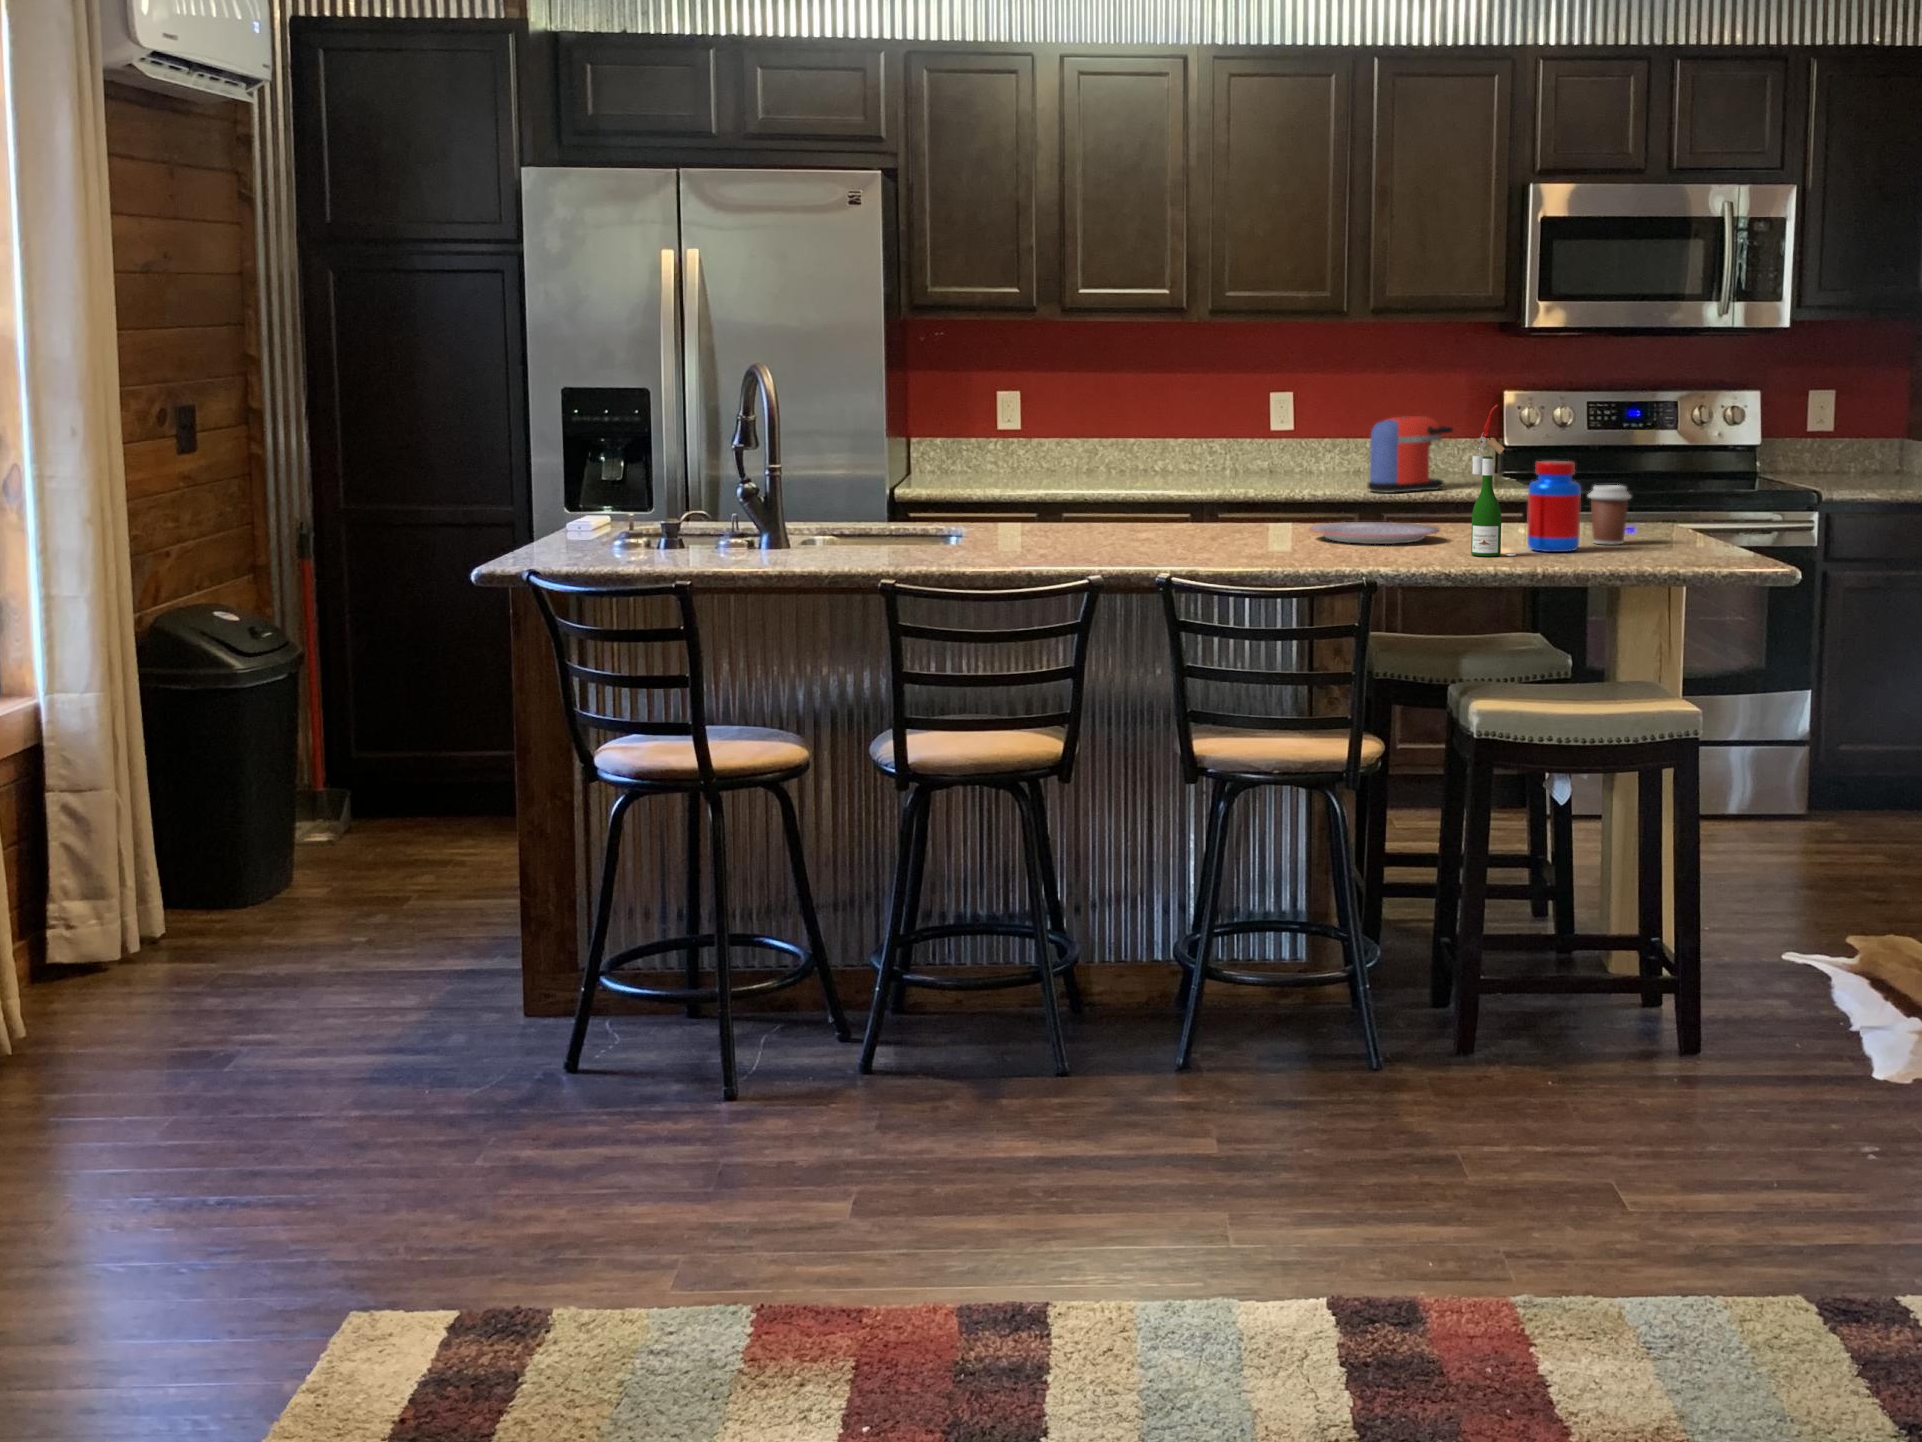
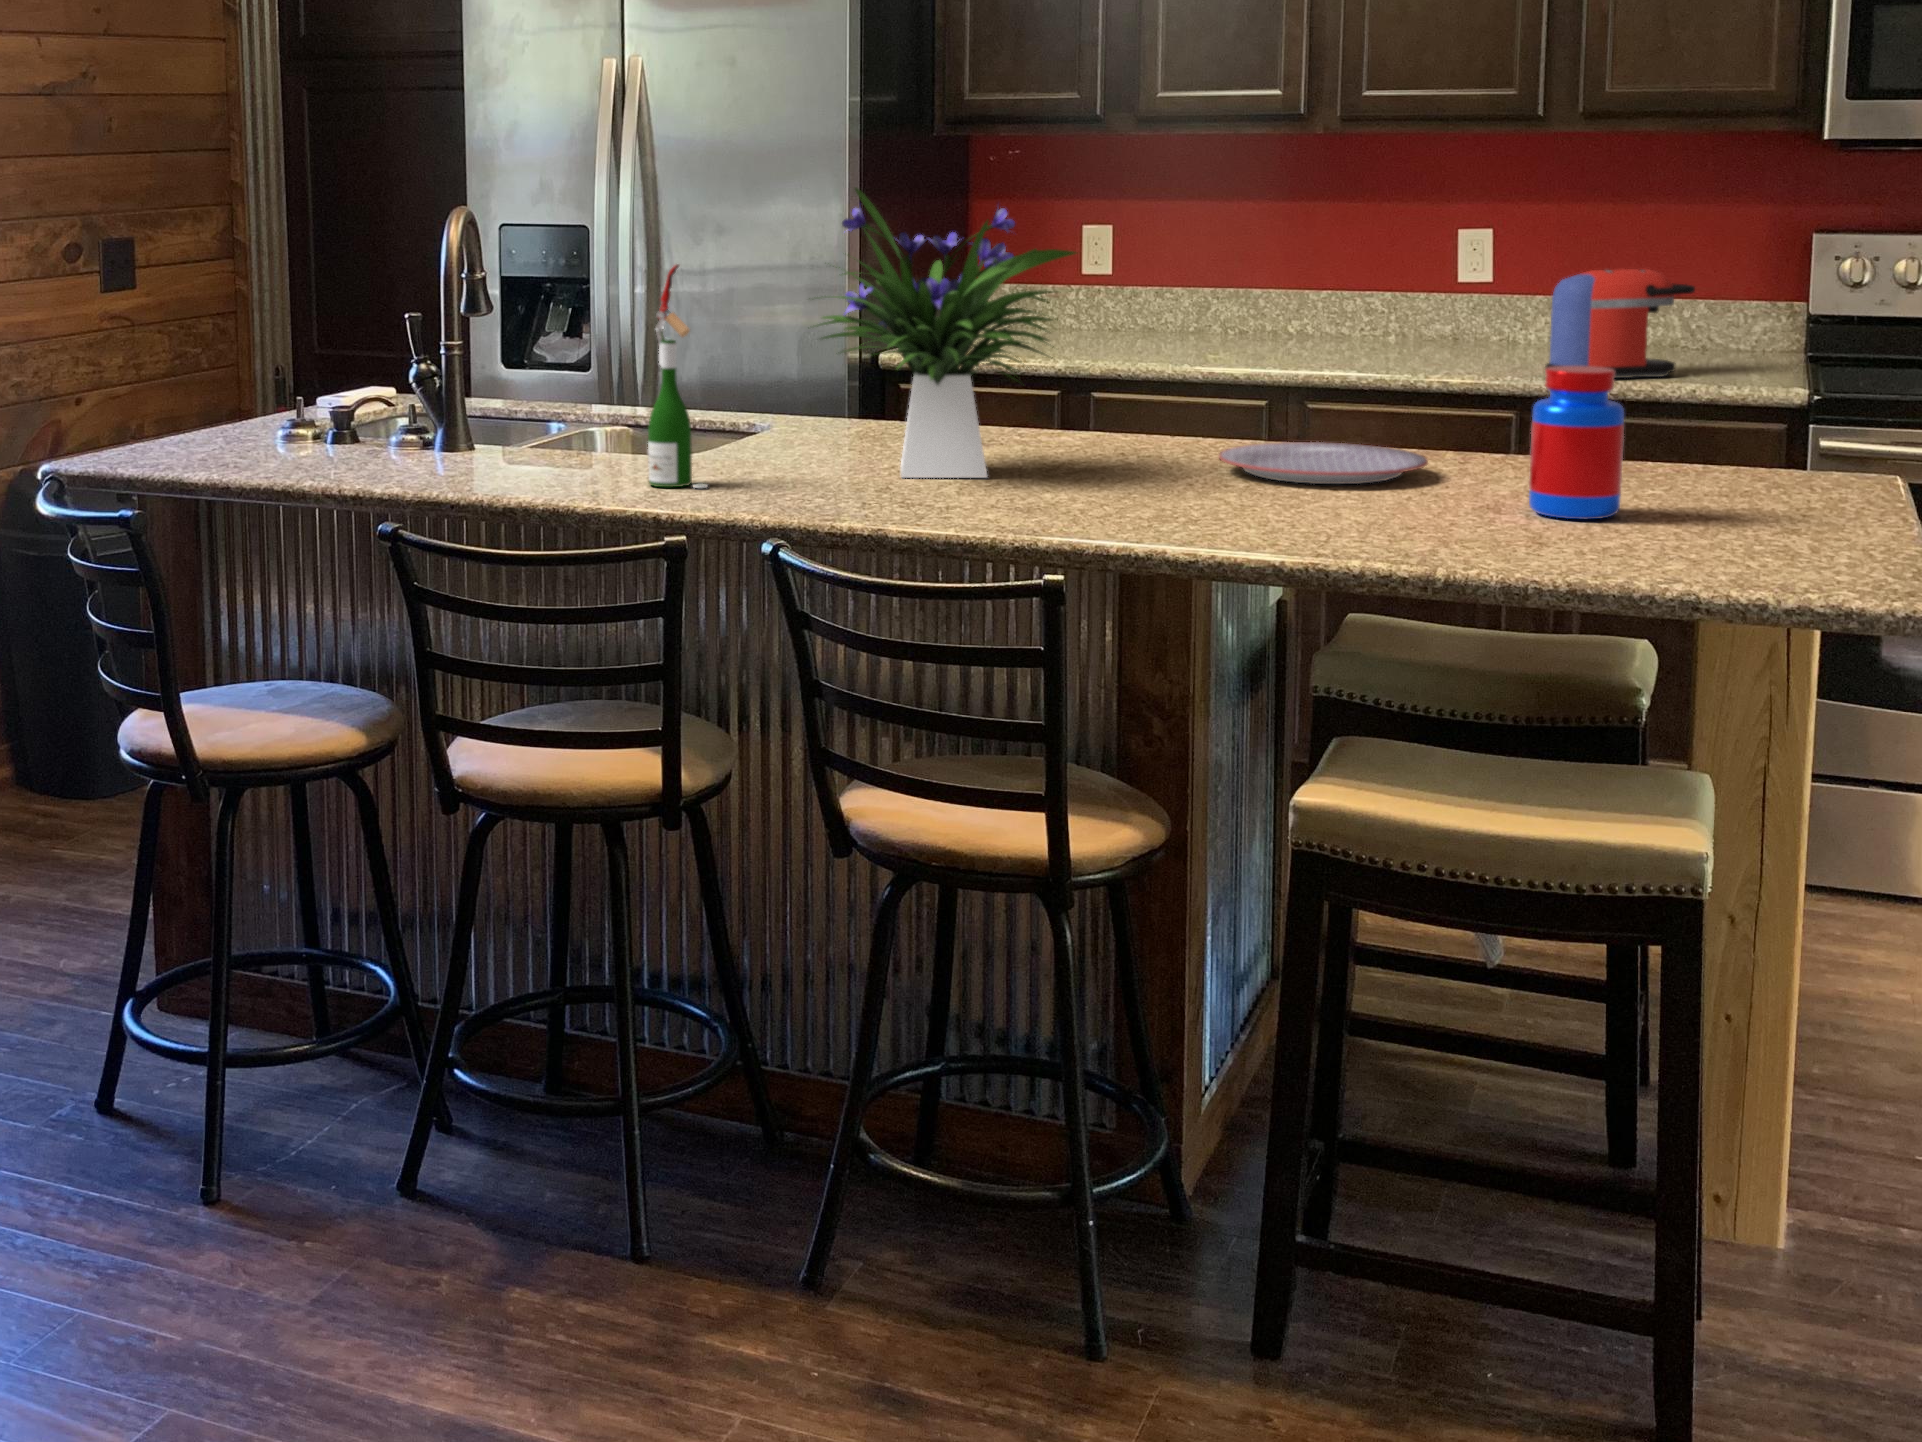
flower arrangement: none [1049,352,1232,551] -> present [817,188,1076,478]
wine bottle: present [1471,405,1516,556] -> present [648,265,707,488]
coffee cup: present [1588,485,1631,545] -> none [1671,406,1749,508]

